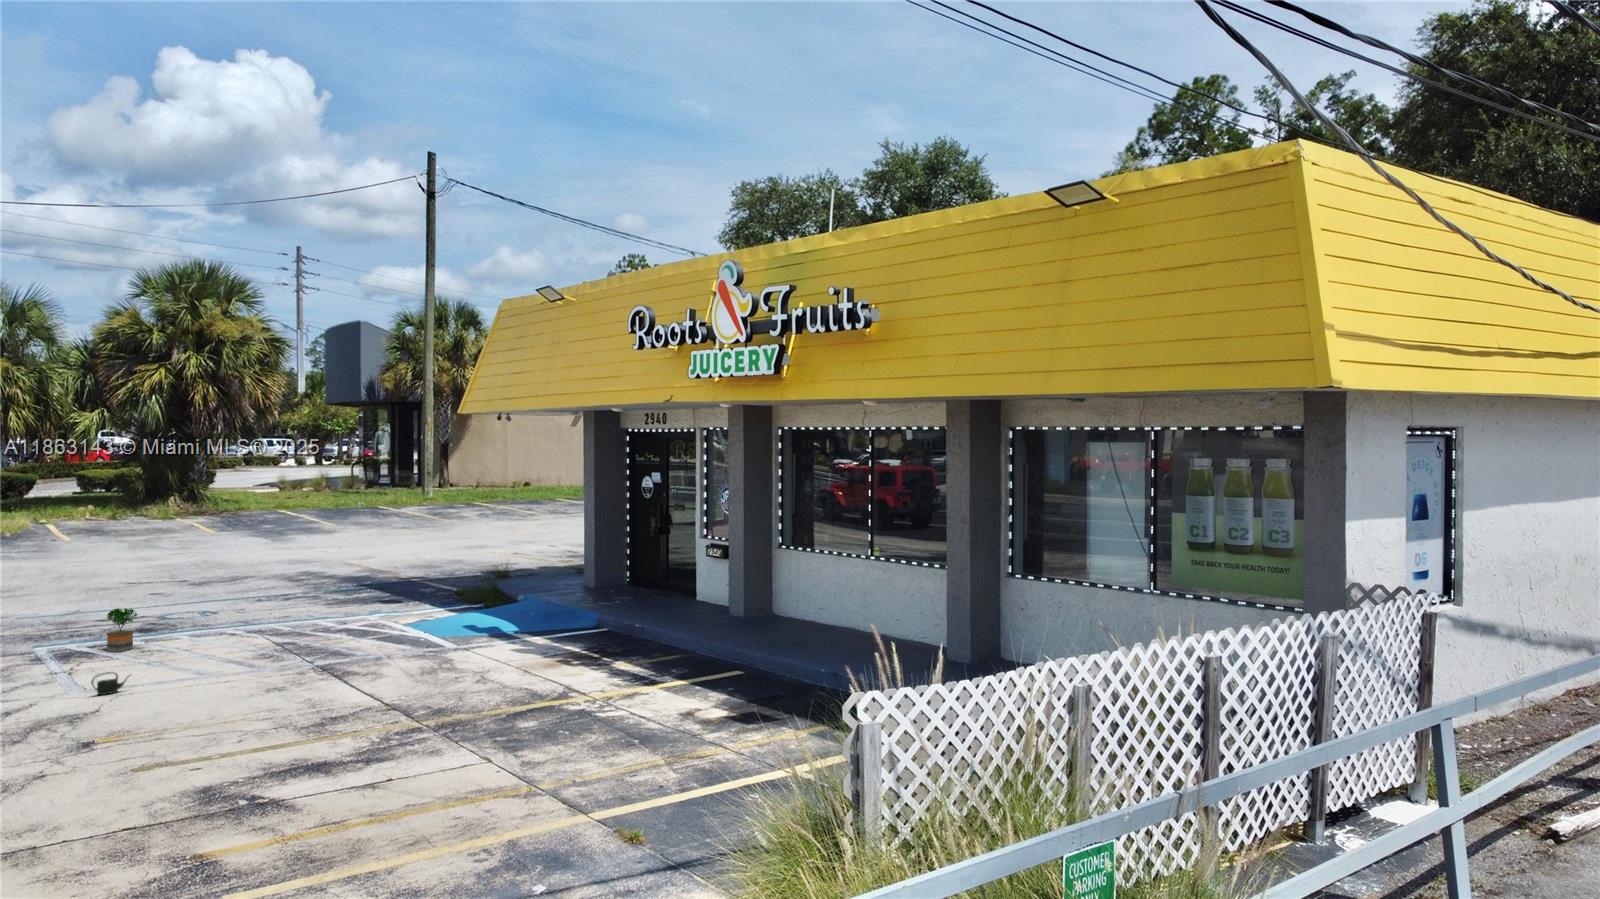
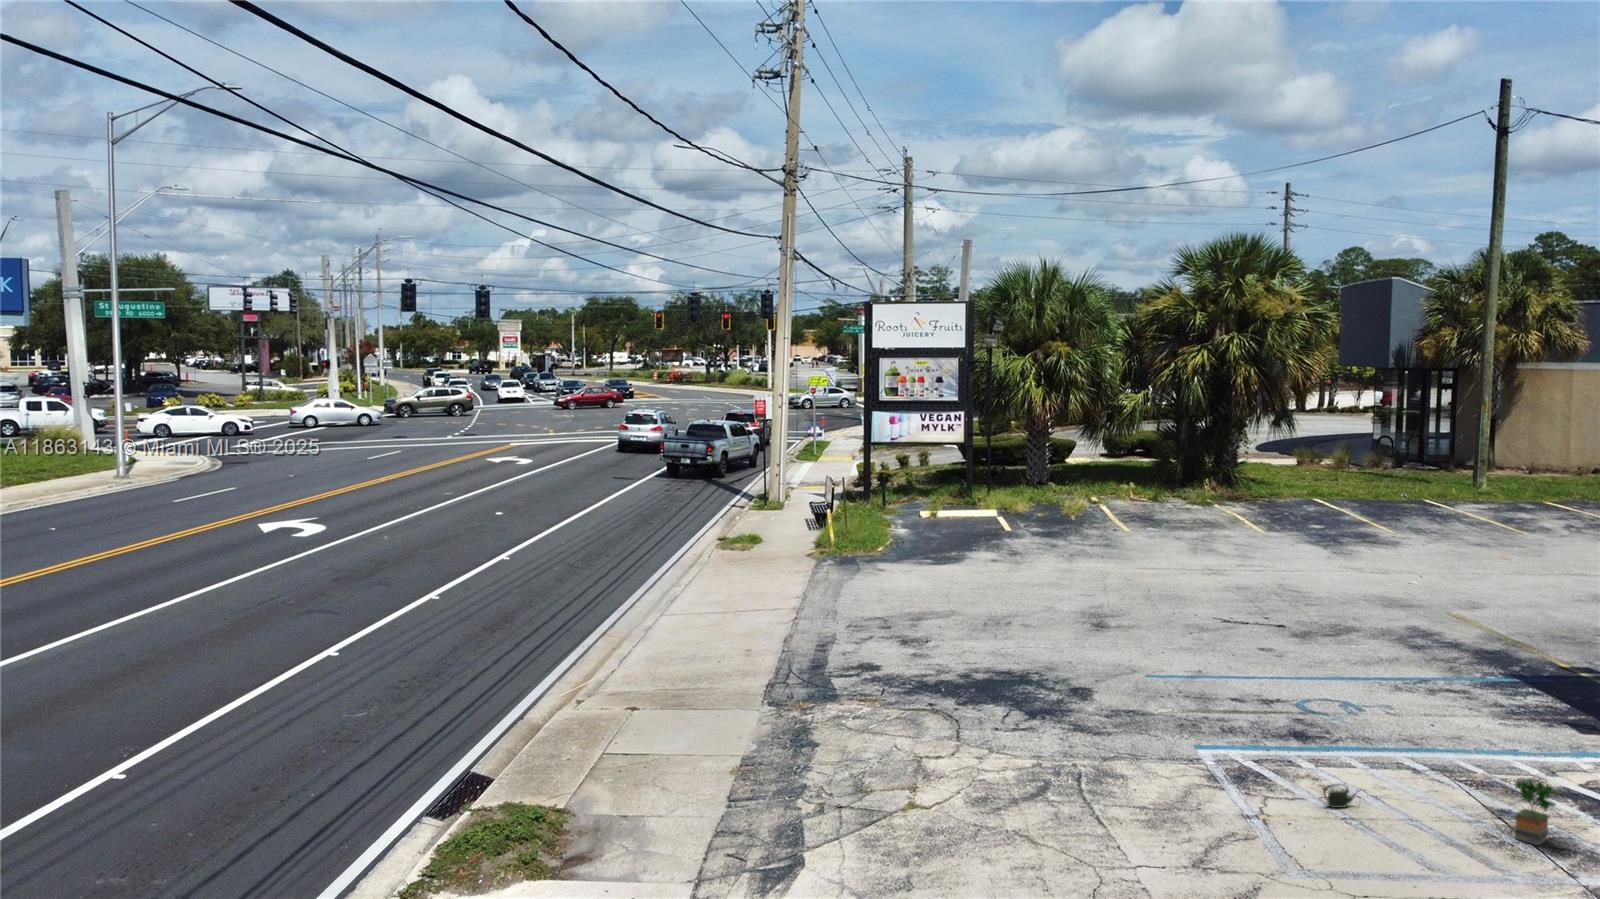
potted tree: present [107,608,137,652] -> present [1515,780,1557,845]

